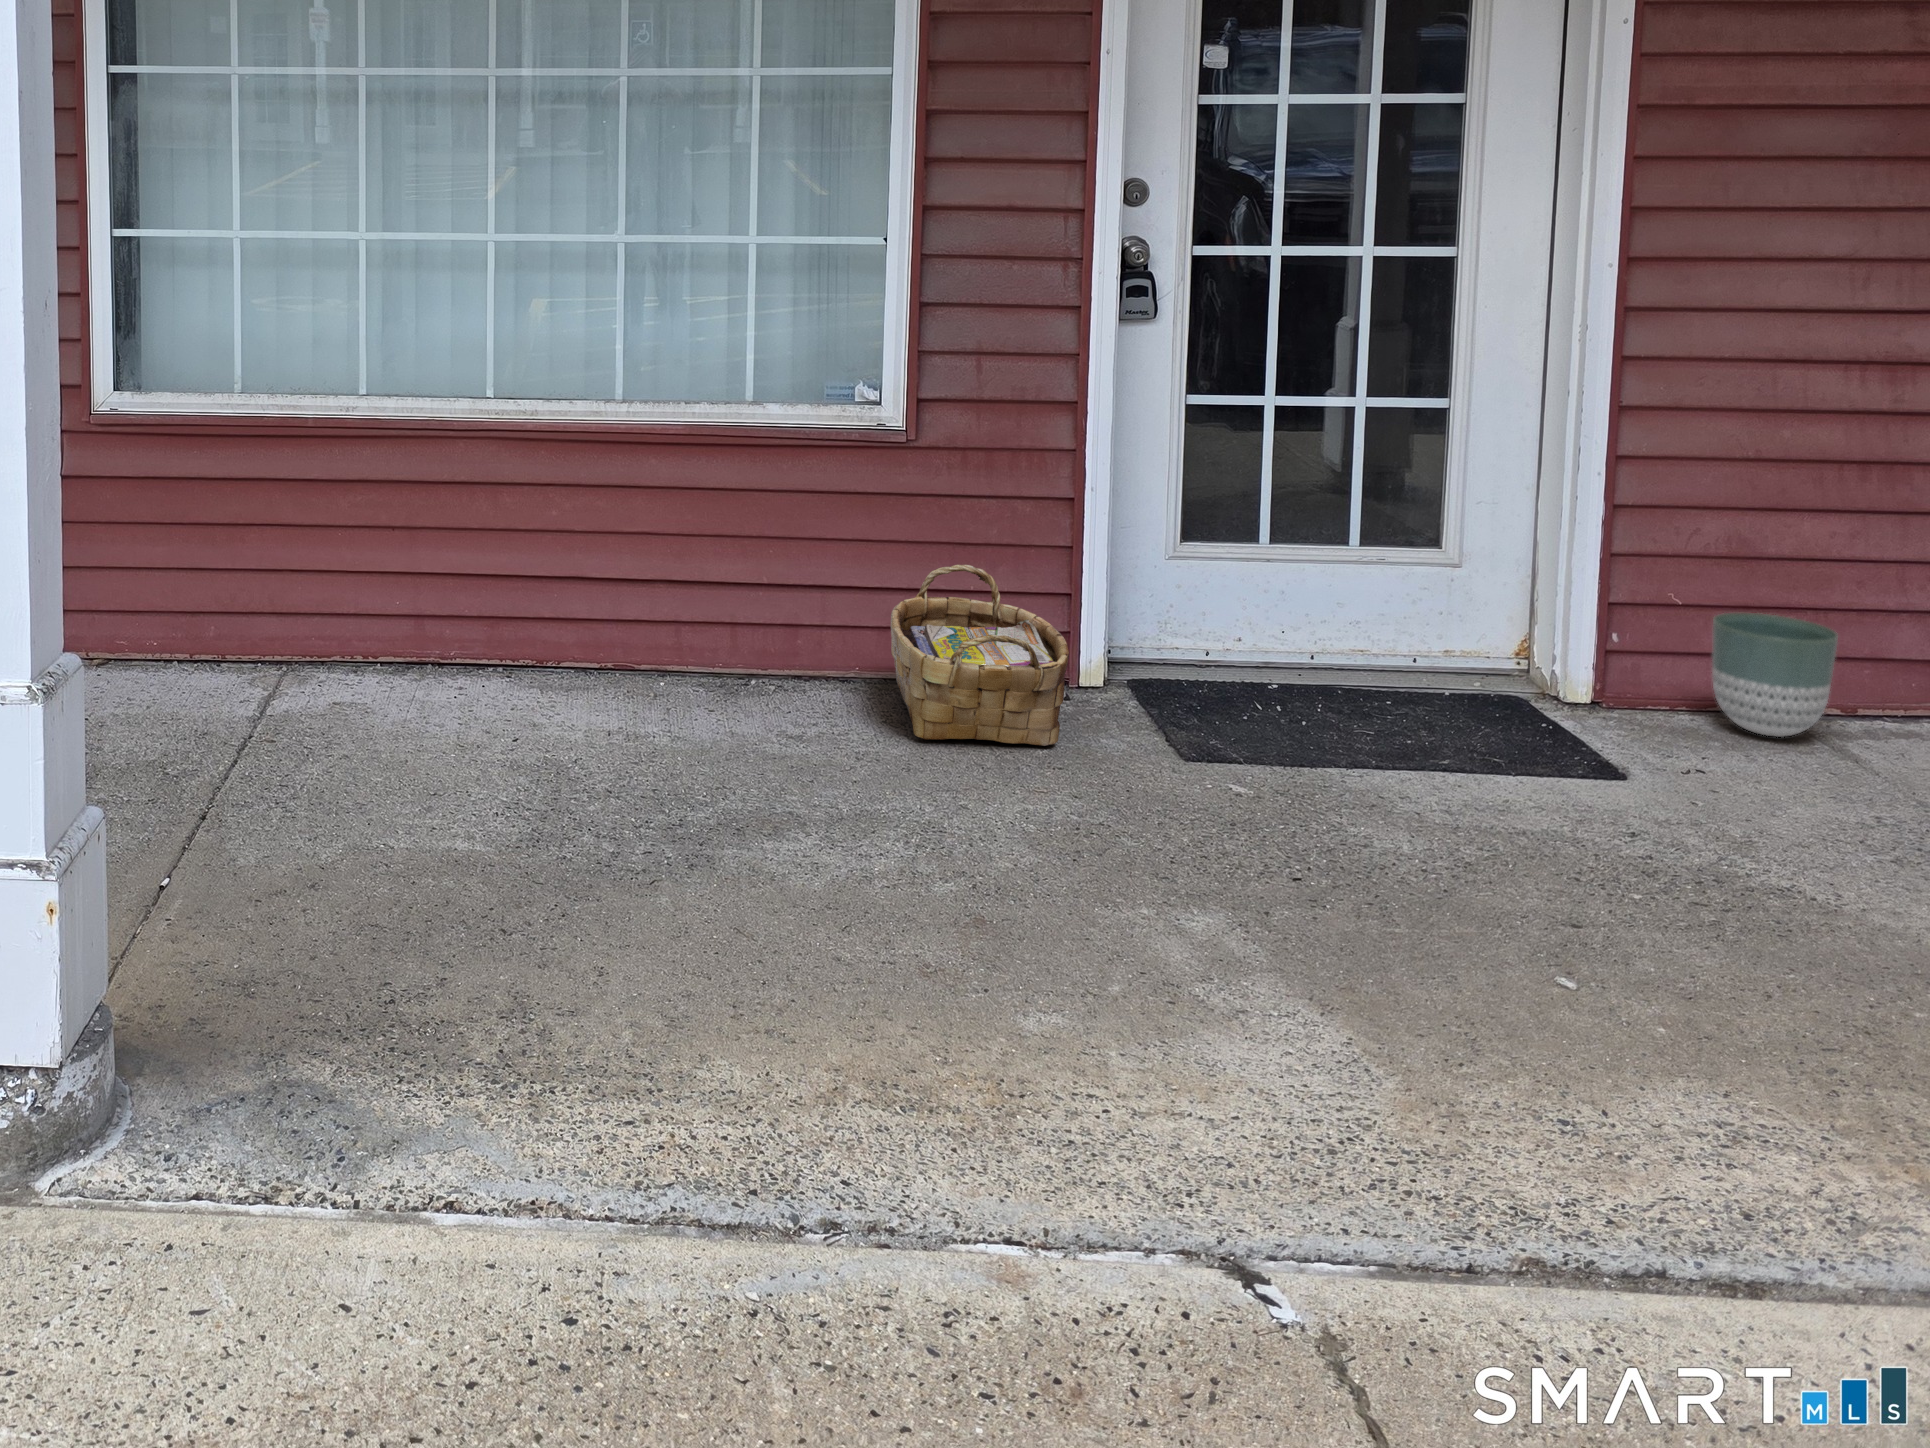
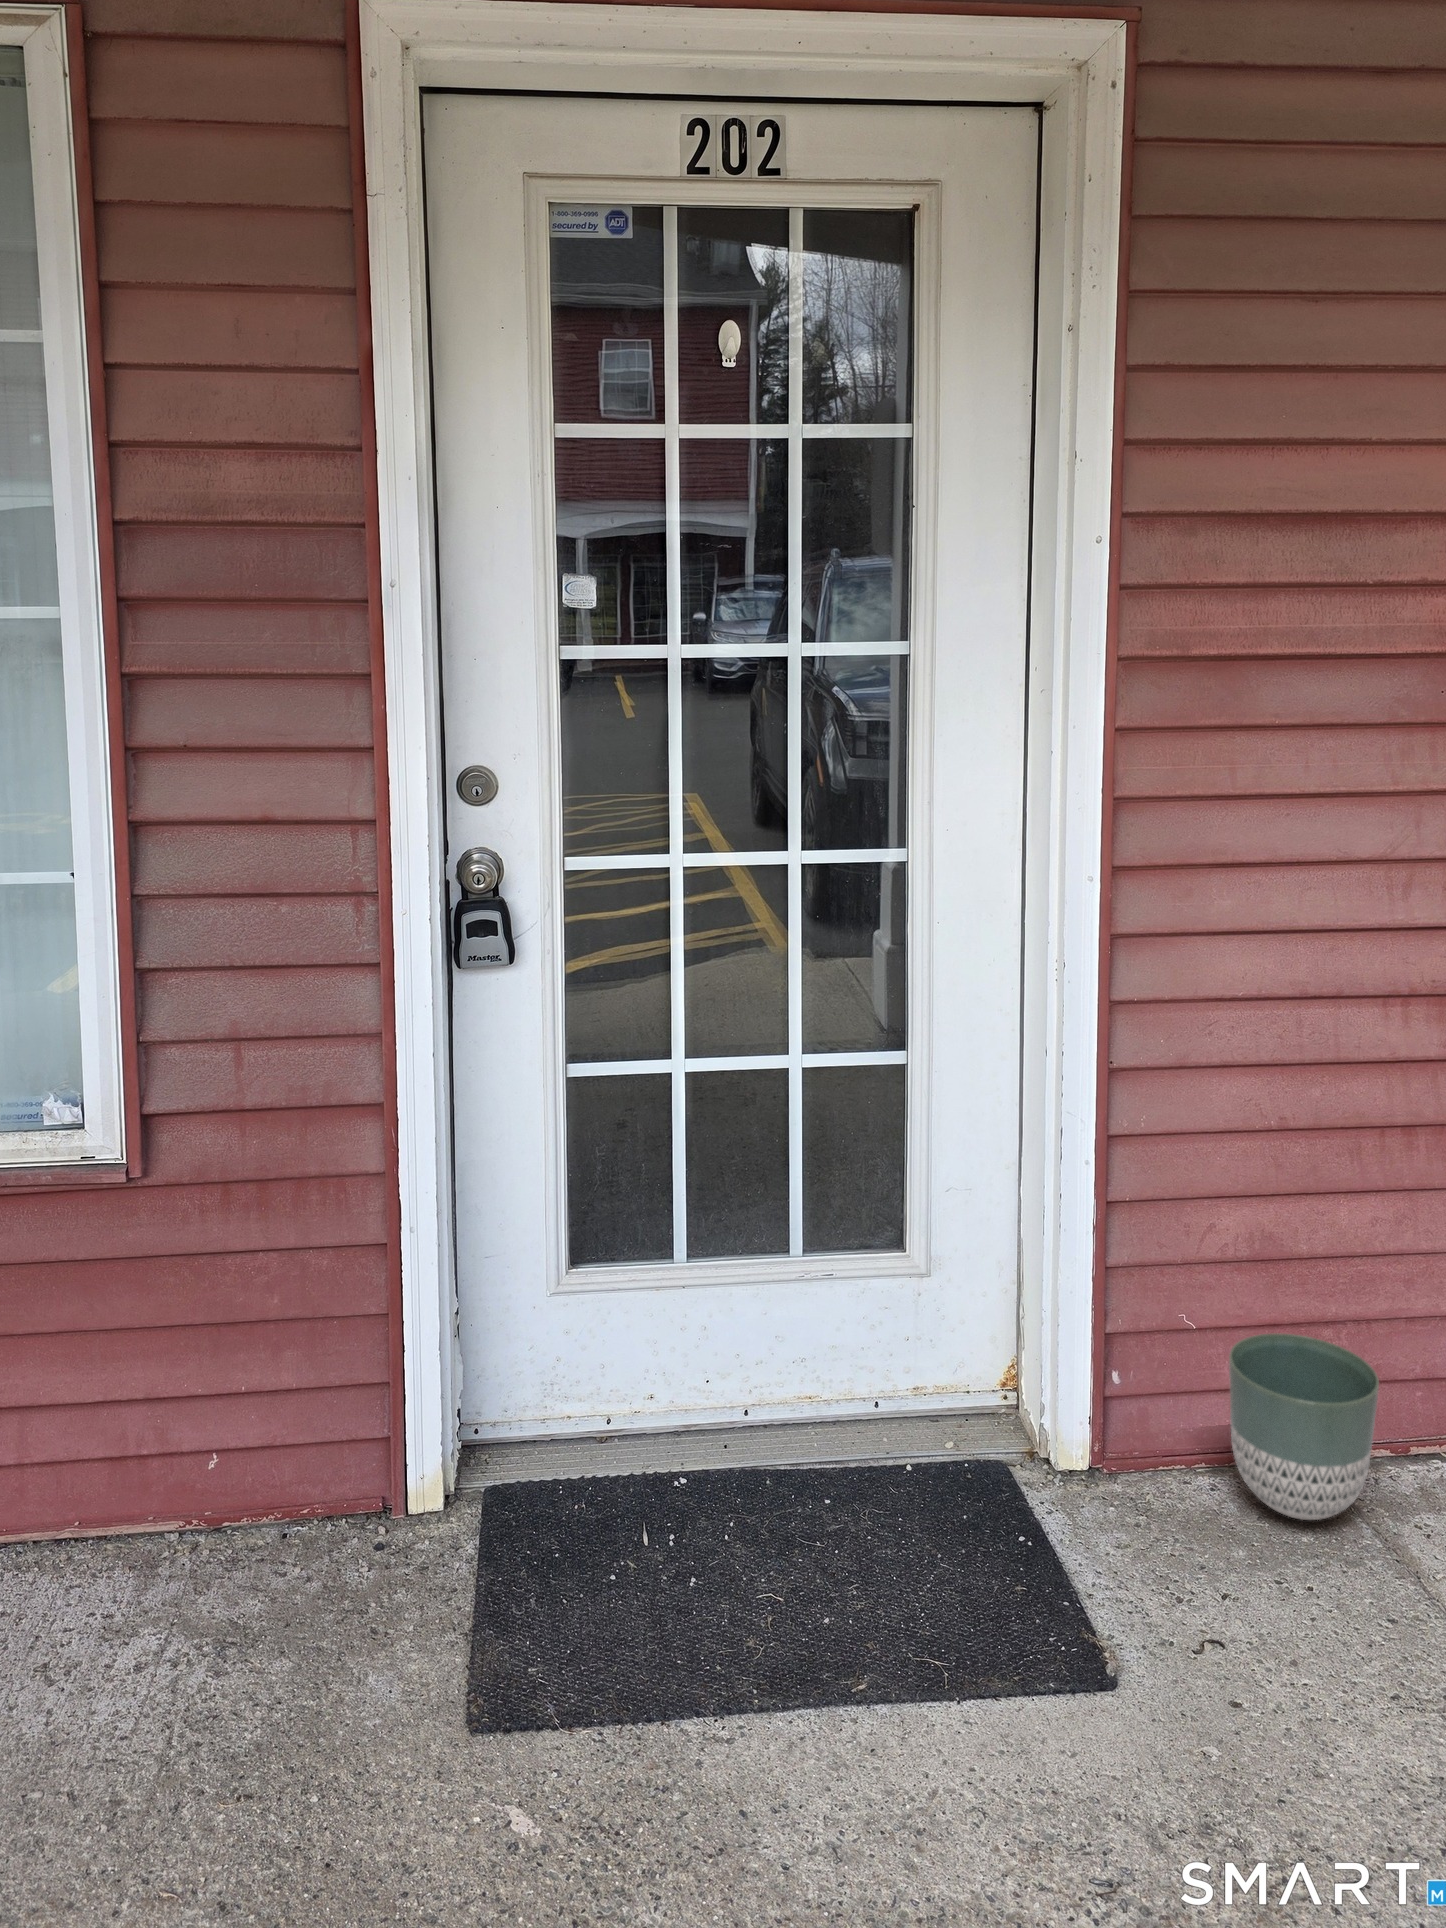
woven basket: present [891,565,1069,746] -> none [42,1364,328,1714]

